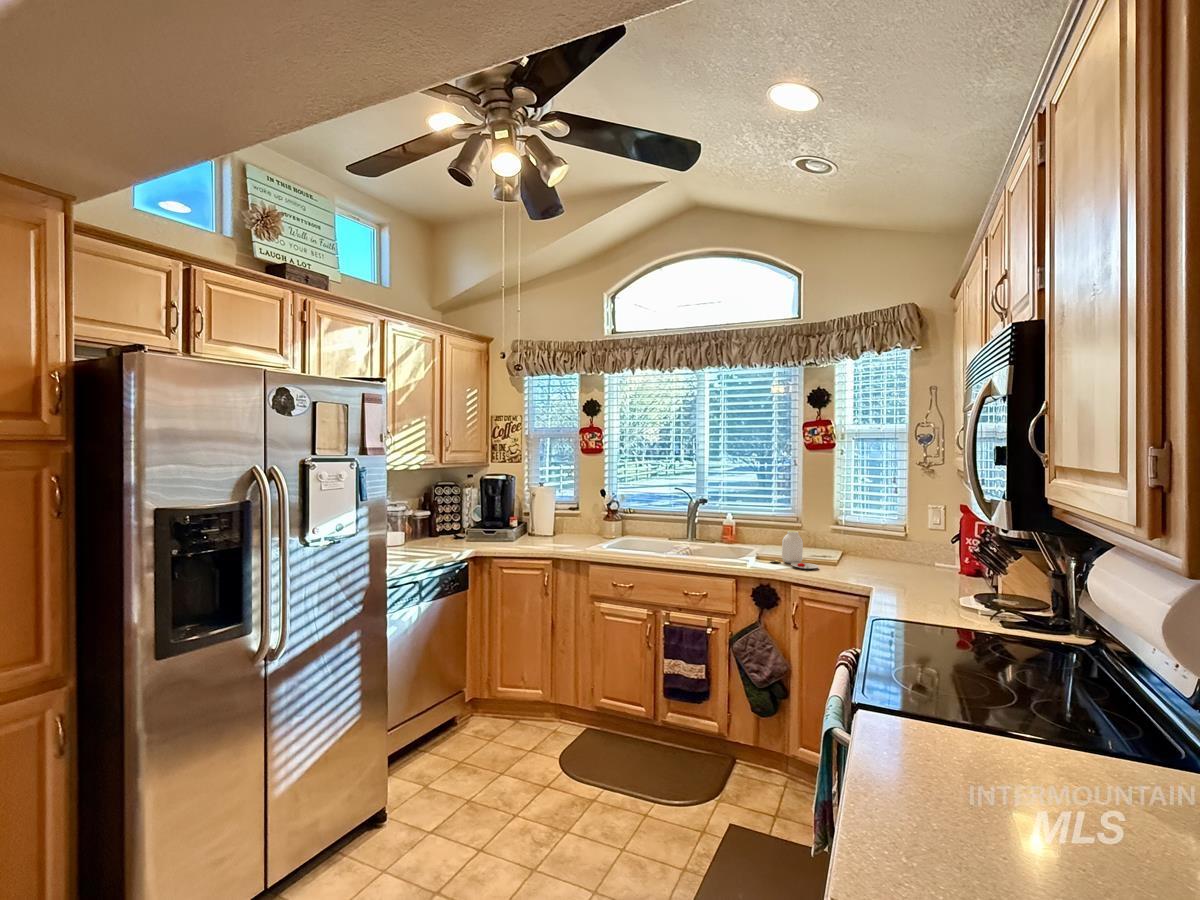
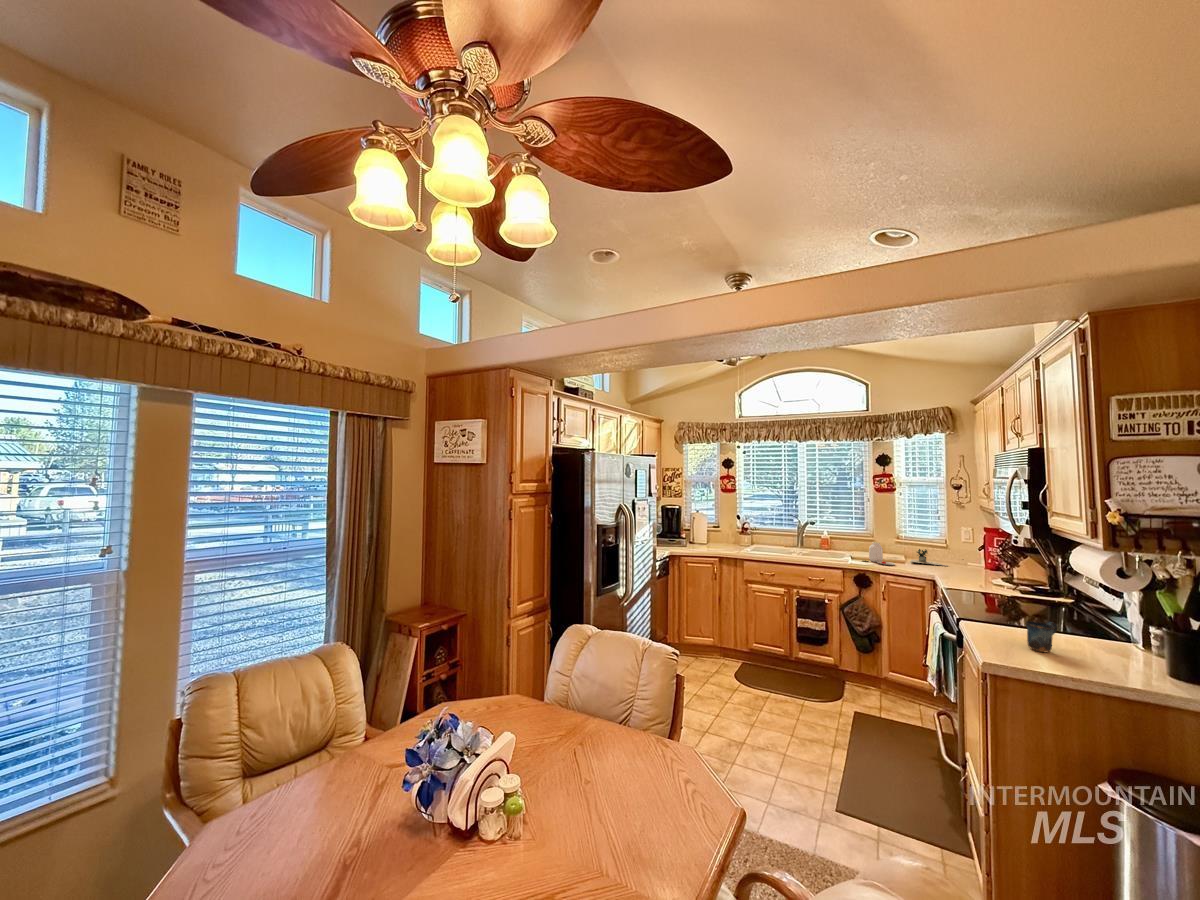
potted plant: none [844,540,929,569] -> present [911,549,947,566]
mug: none [965,754,1045,850] -> present [1025,621,1057,652]

